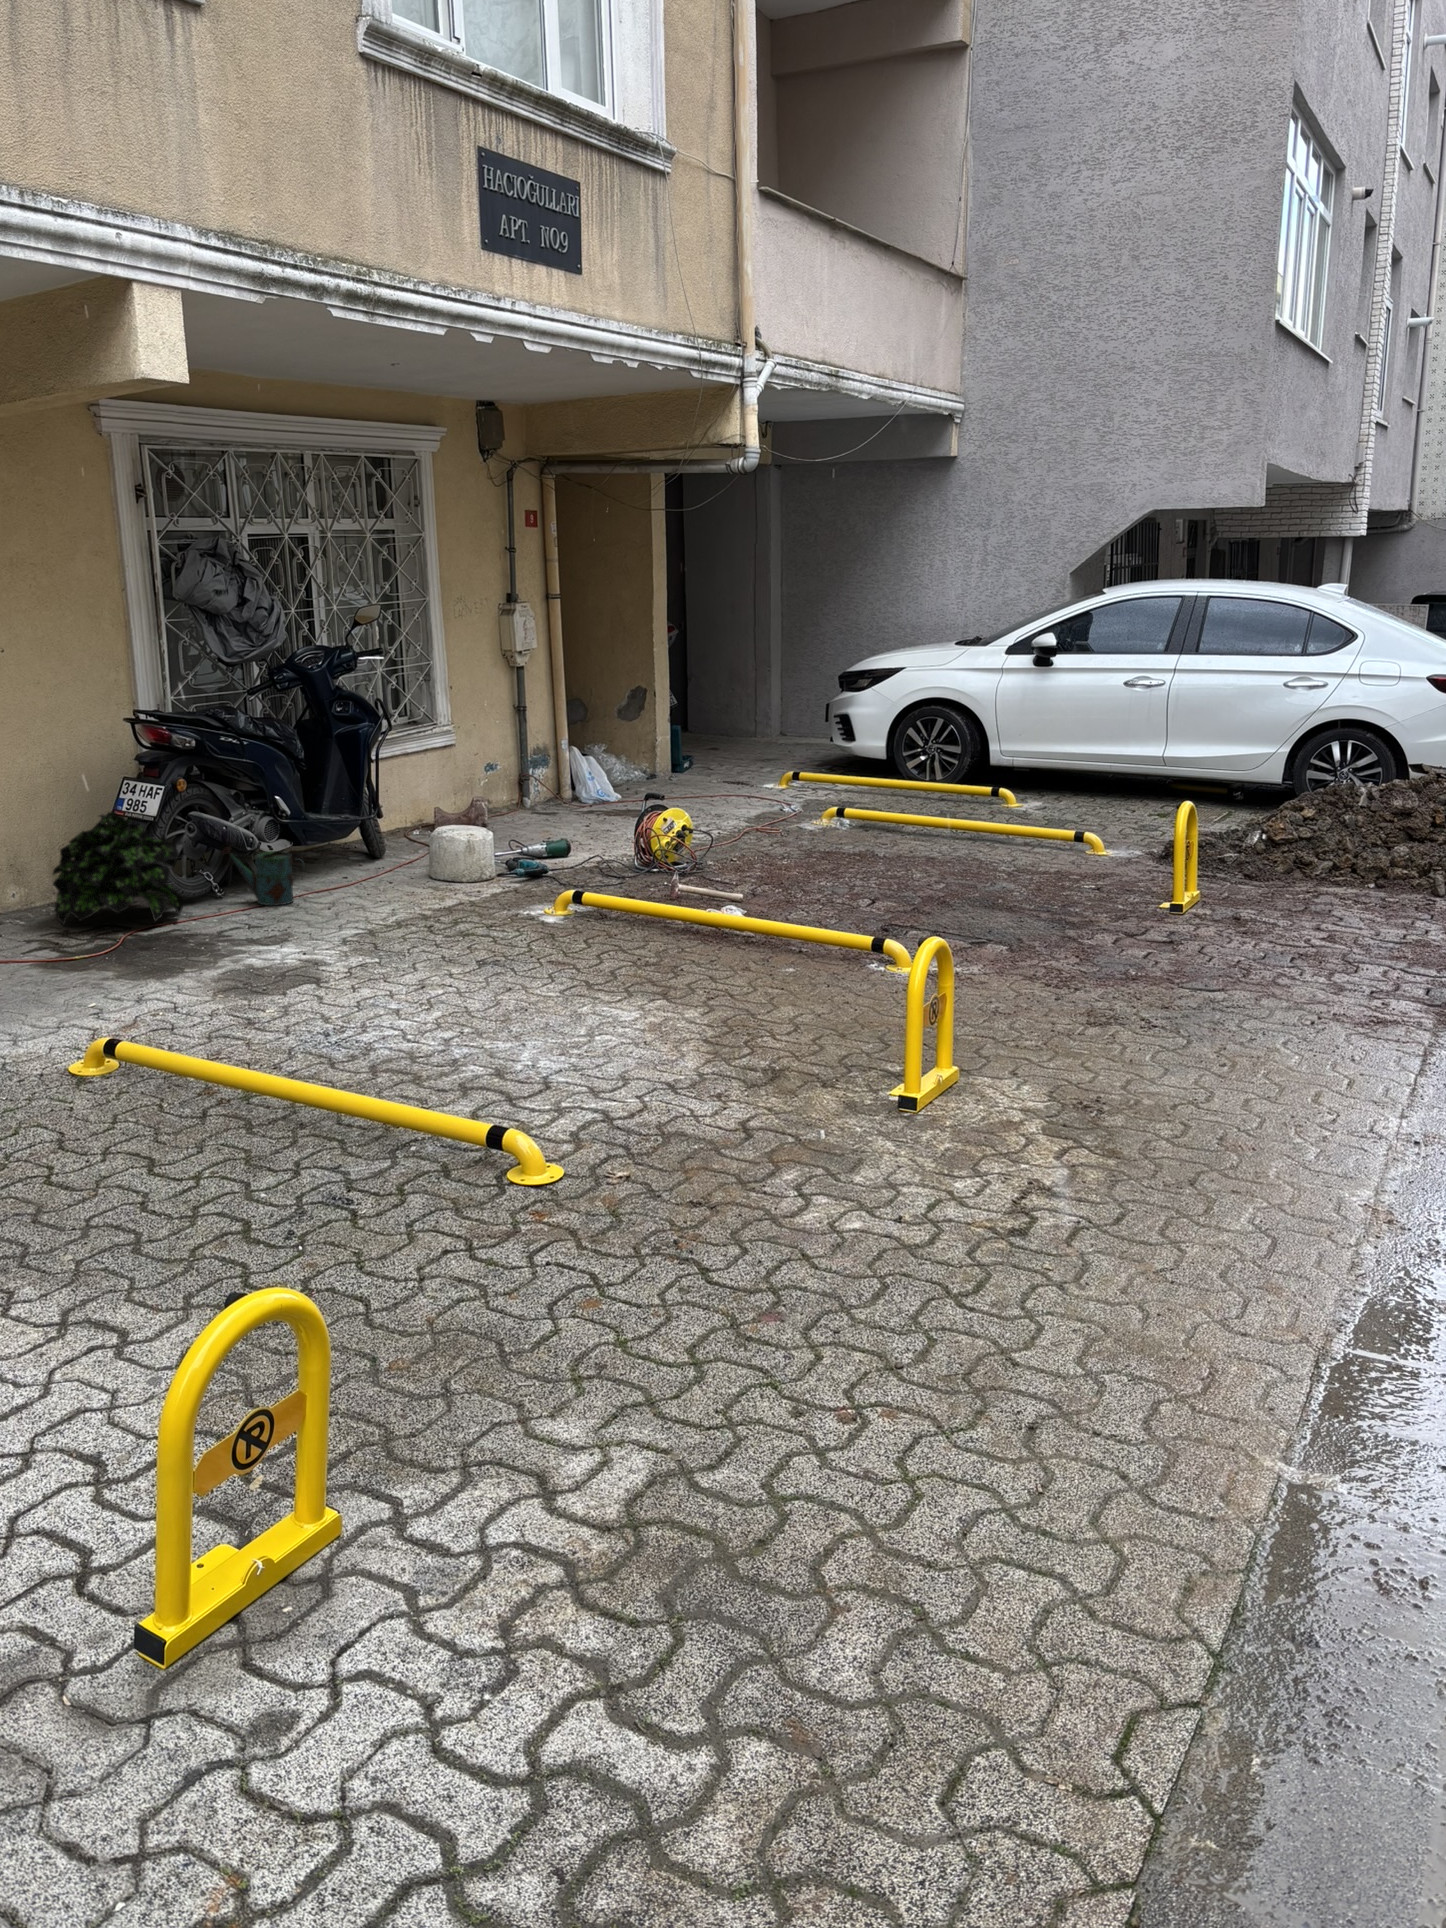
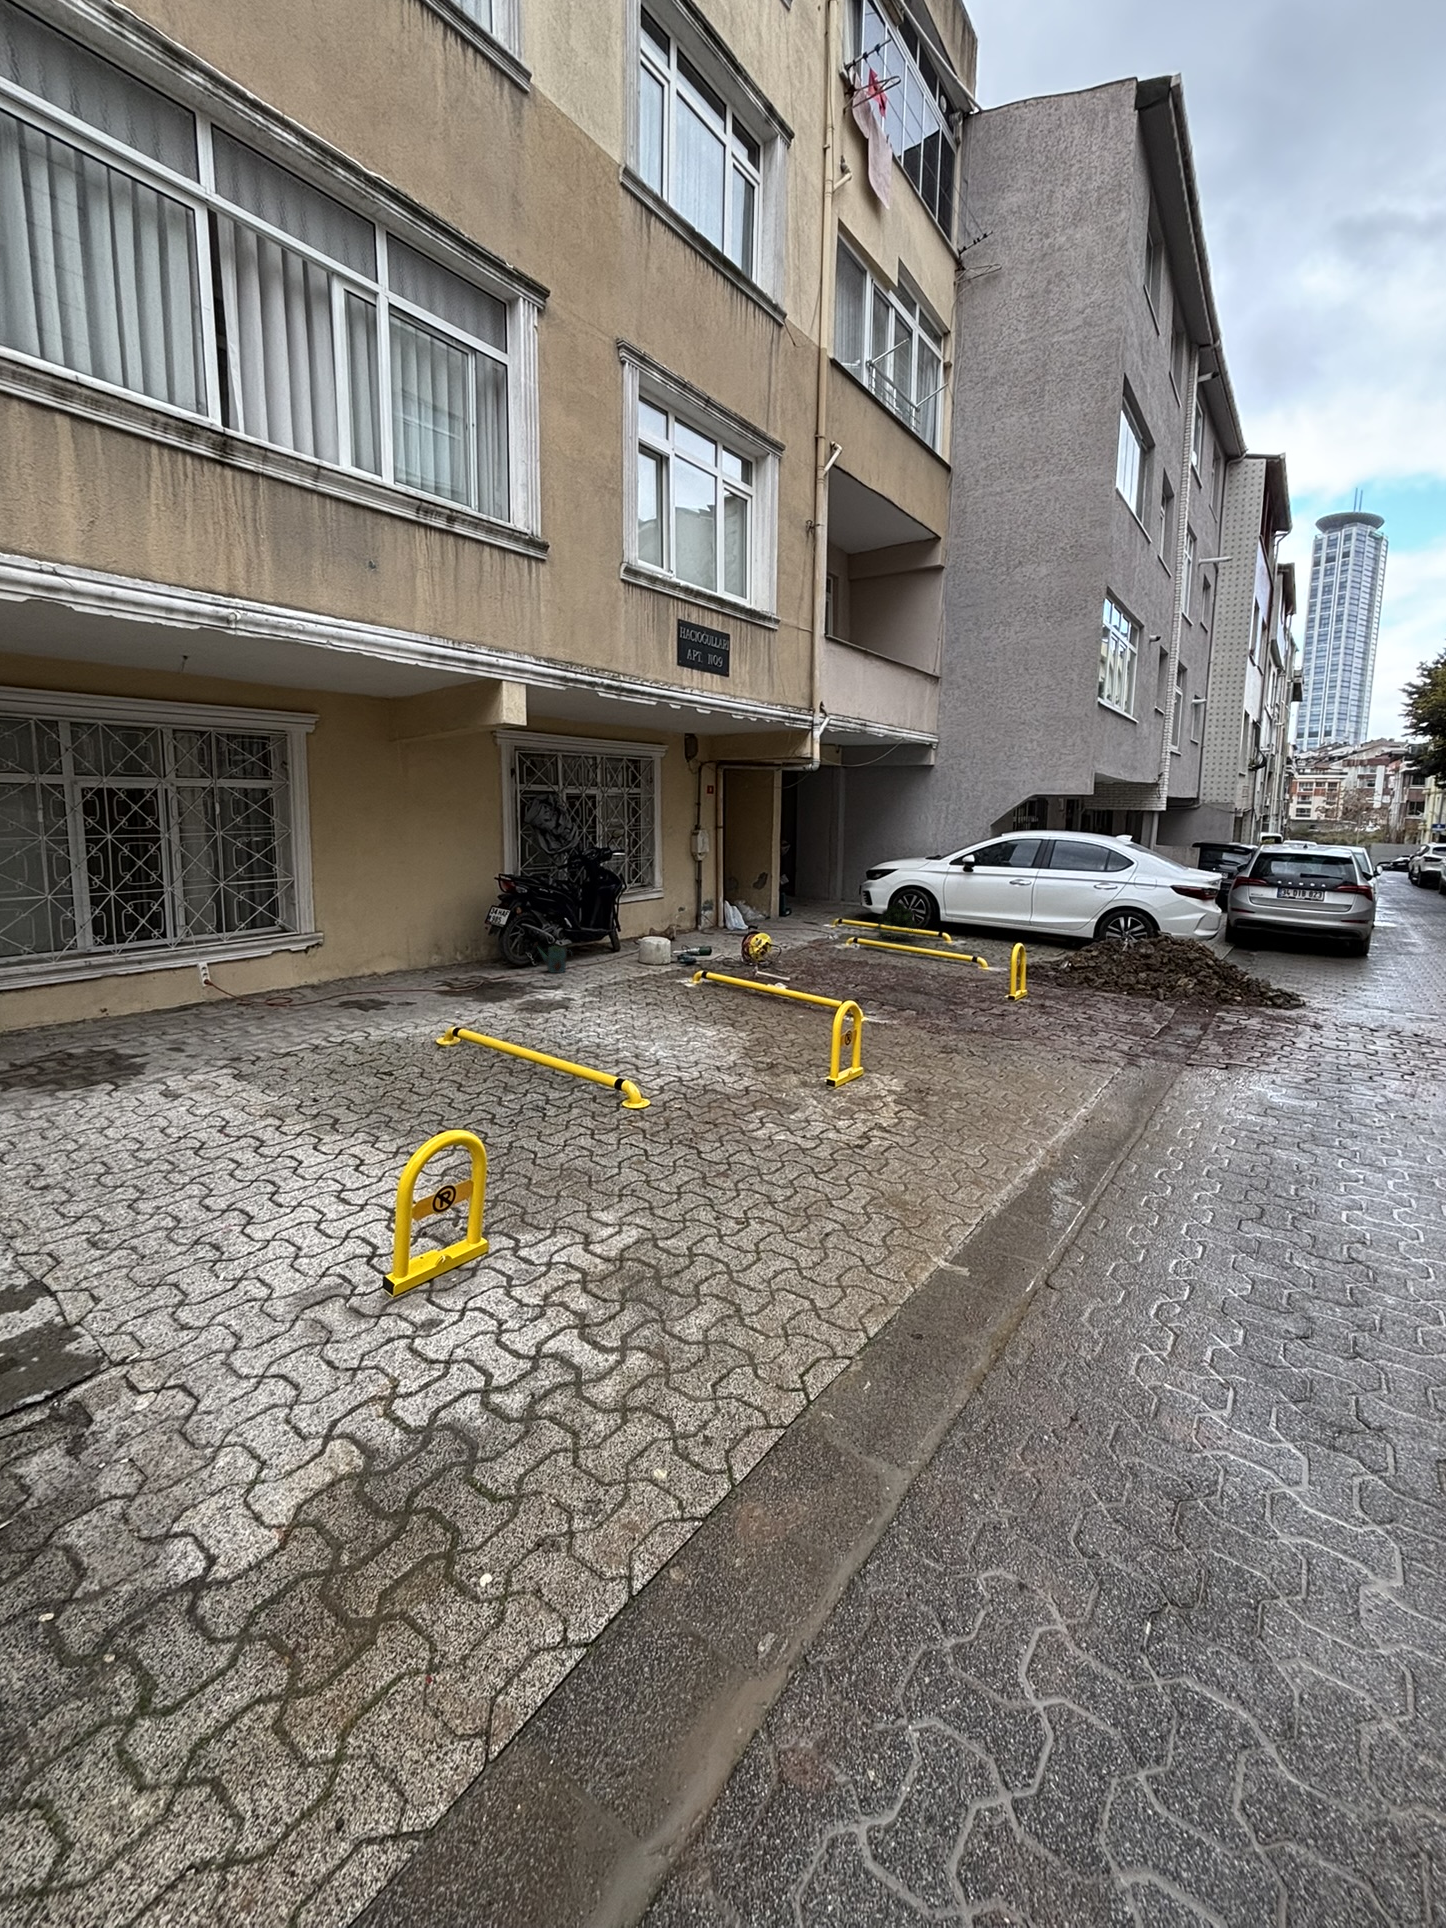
potted plant: present [53,811,184,924] -> present [874,903,917,940]

